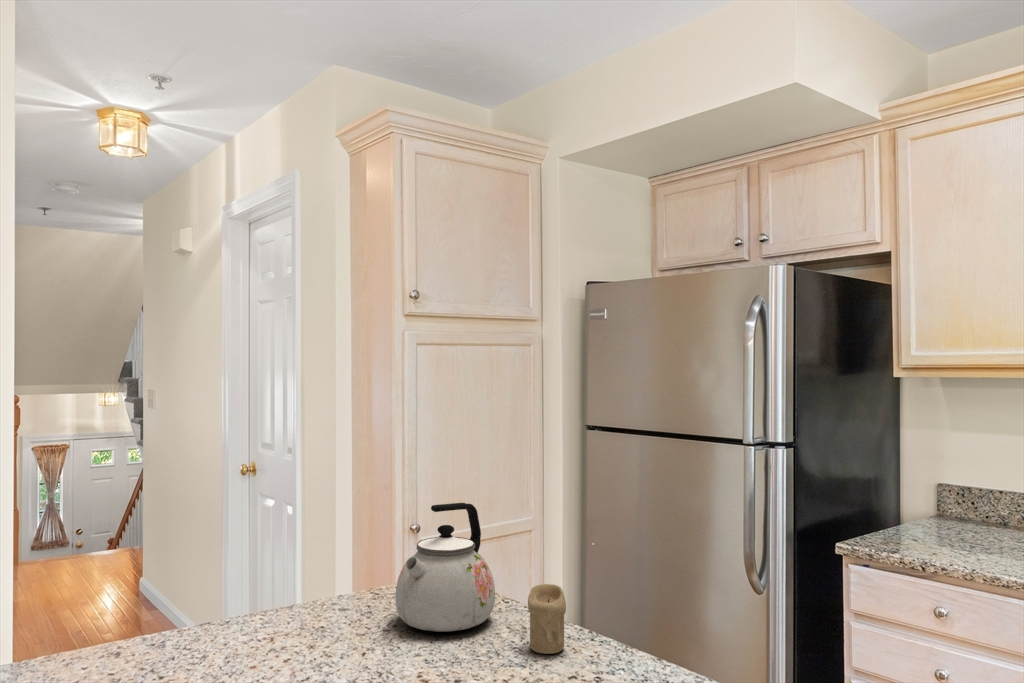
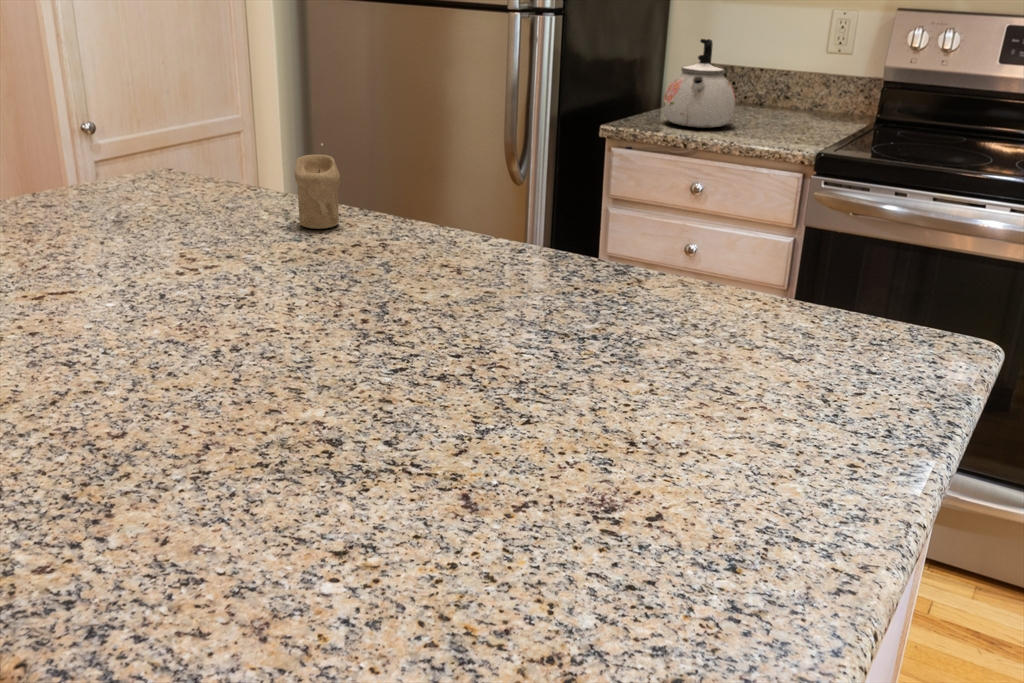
kettle: present [395,503,495,632] -> present [663,39,735,128]

